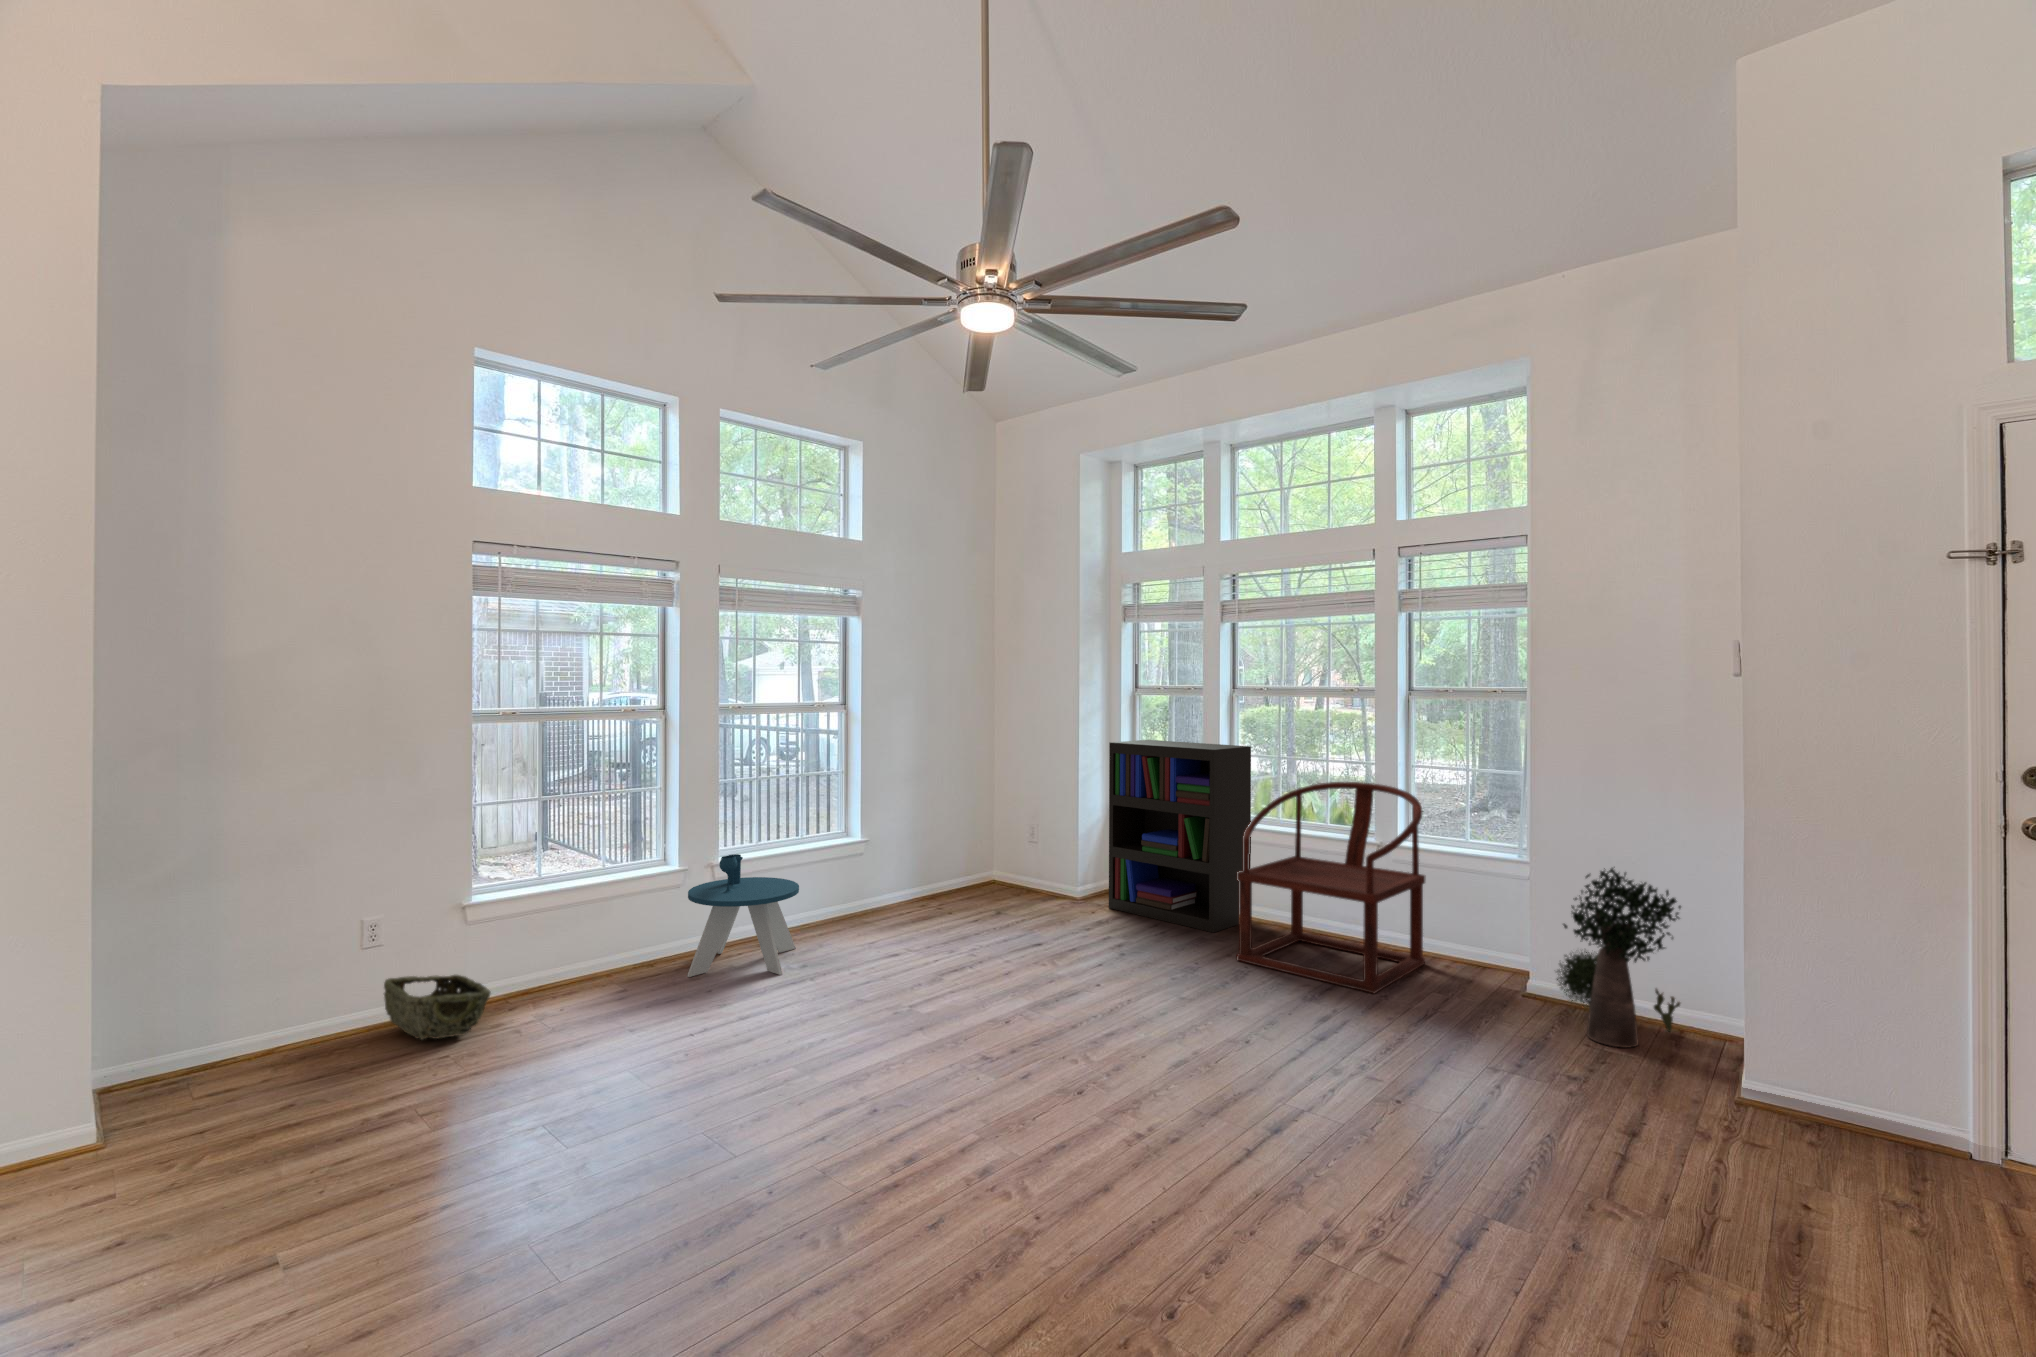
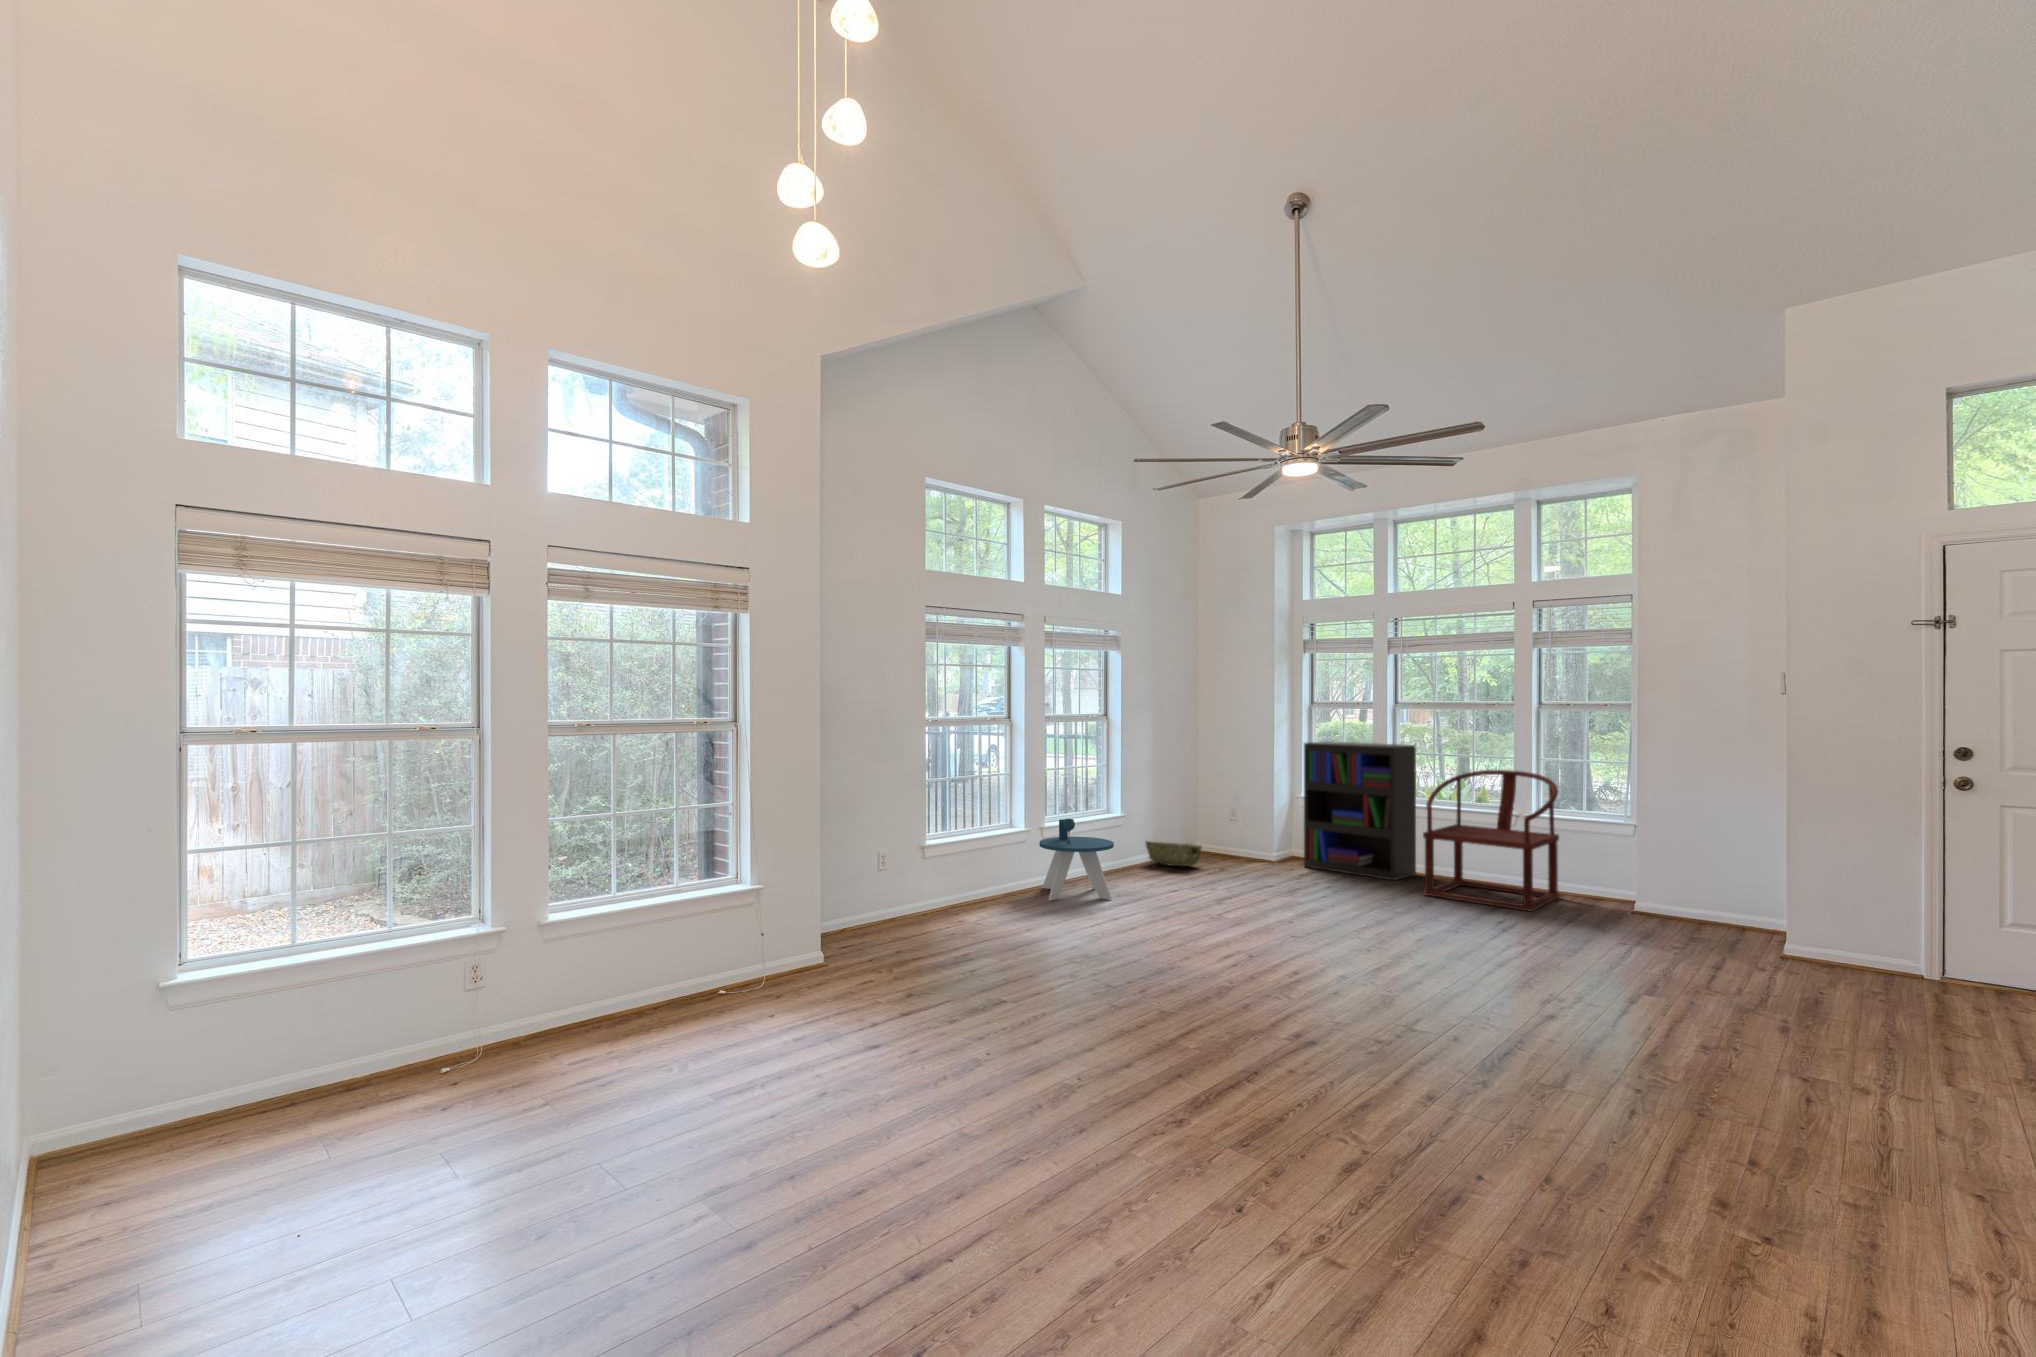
potted plant: present [1557,868,1681,1048] -> none [1660,821,1748,937]
woven basket: present [384,975,491,1039] -> present [1145,841,1202,866]

